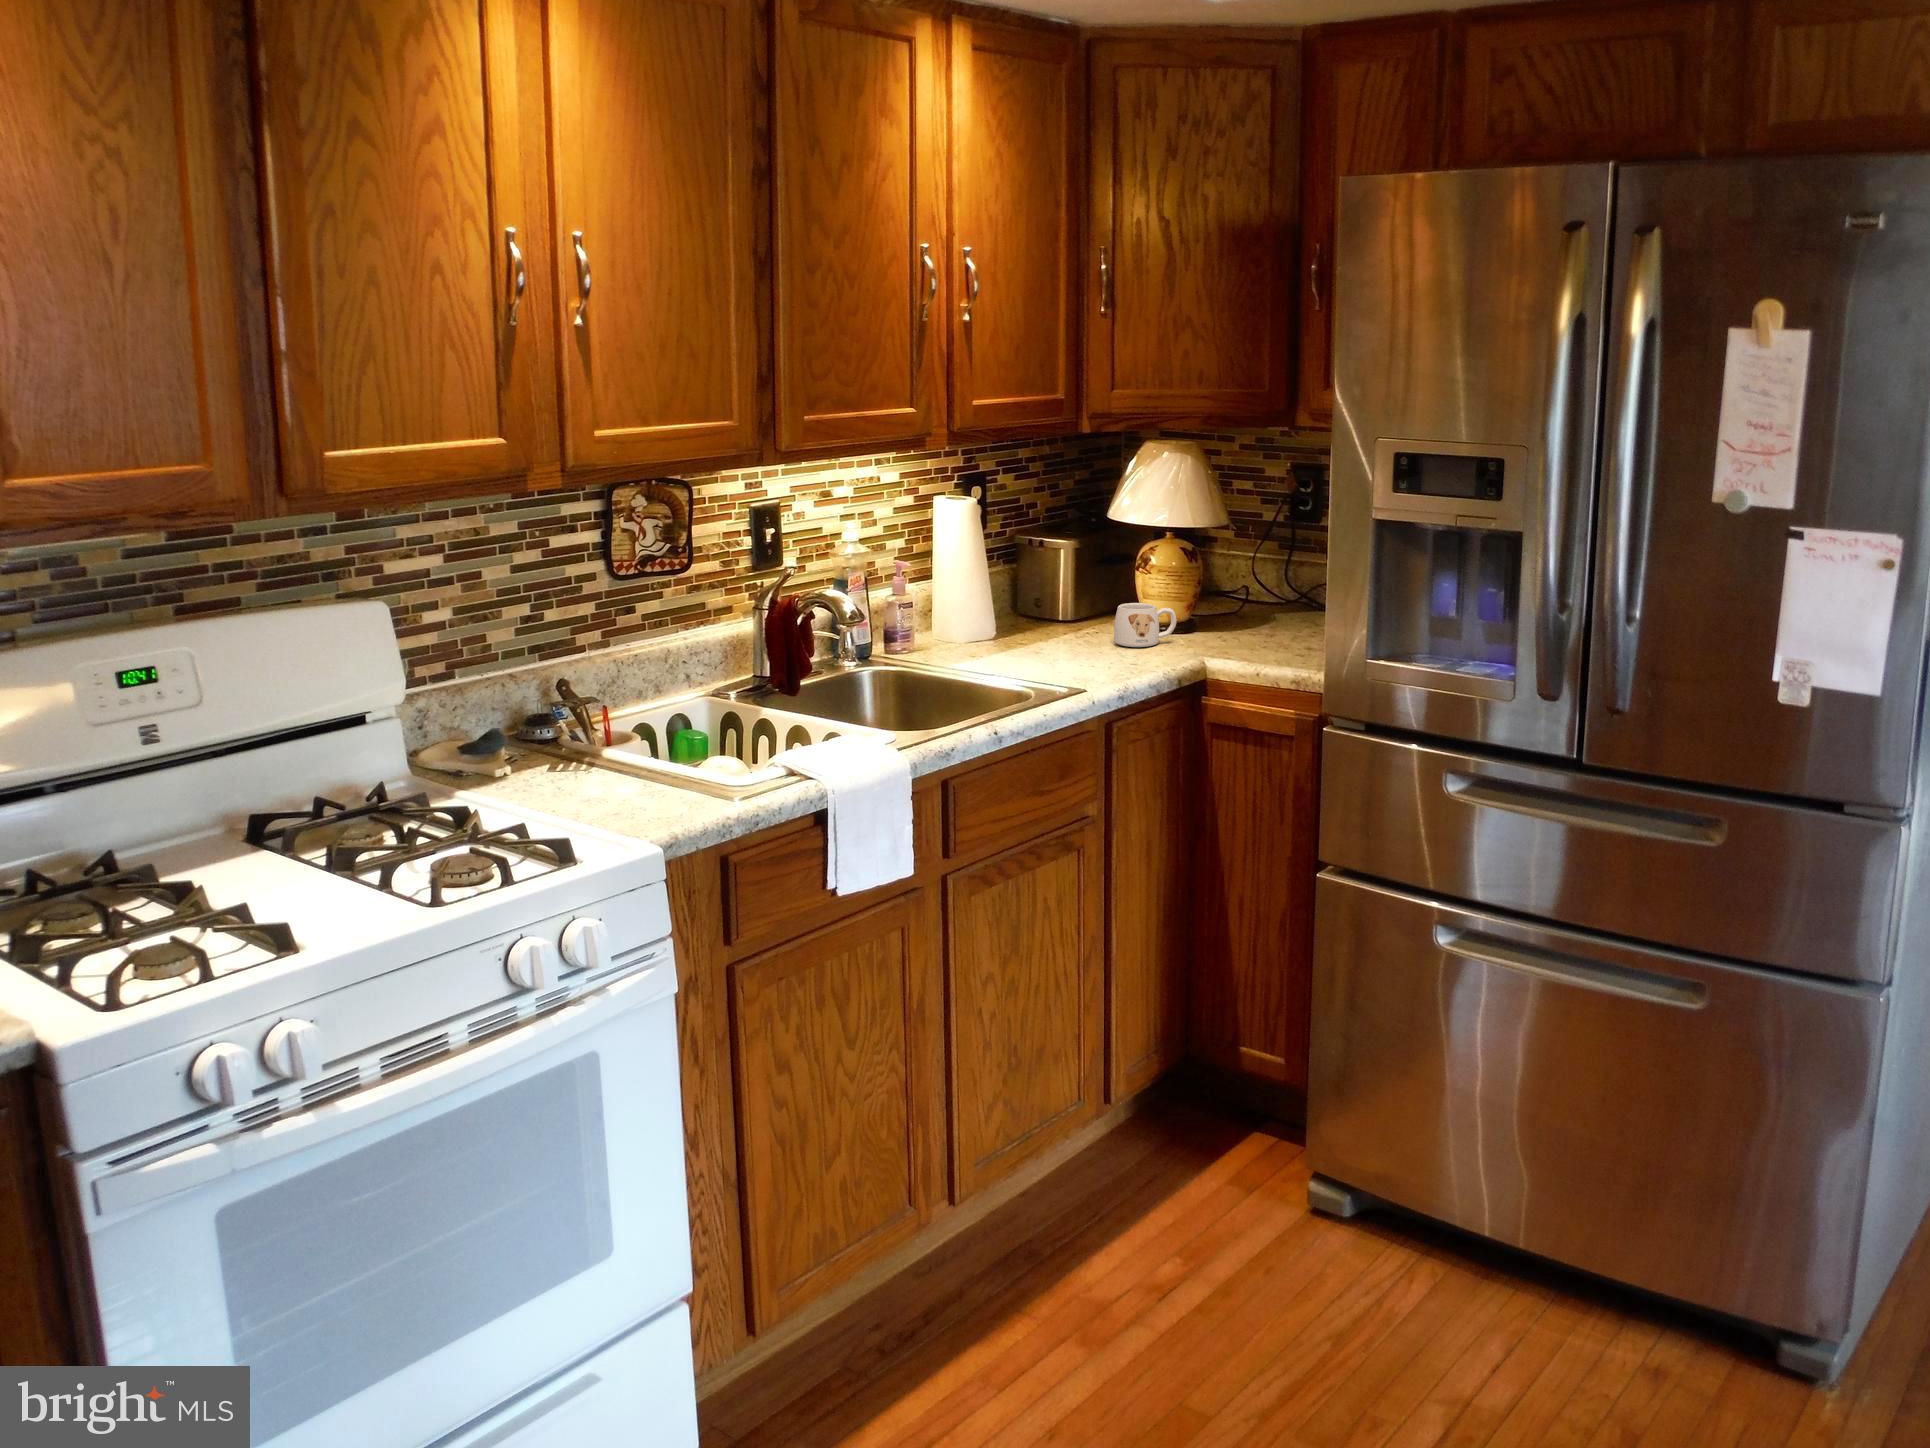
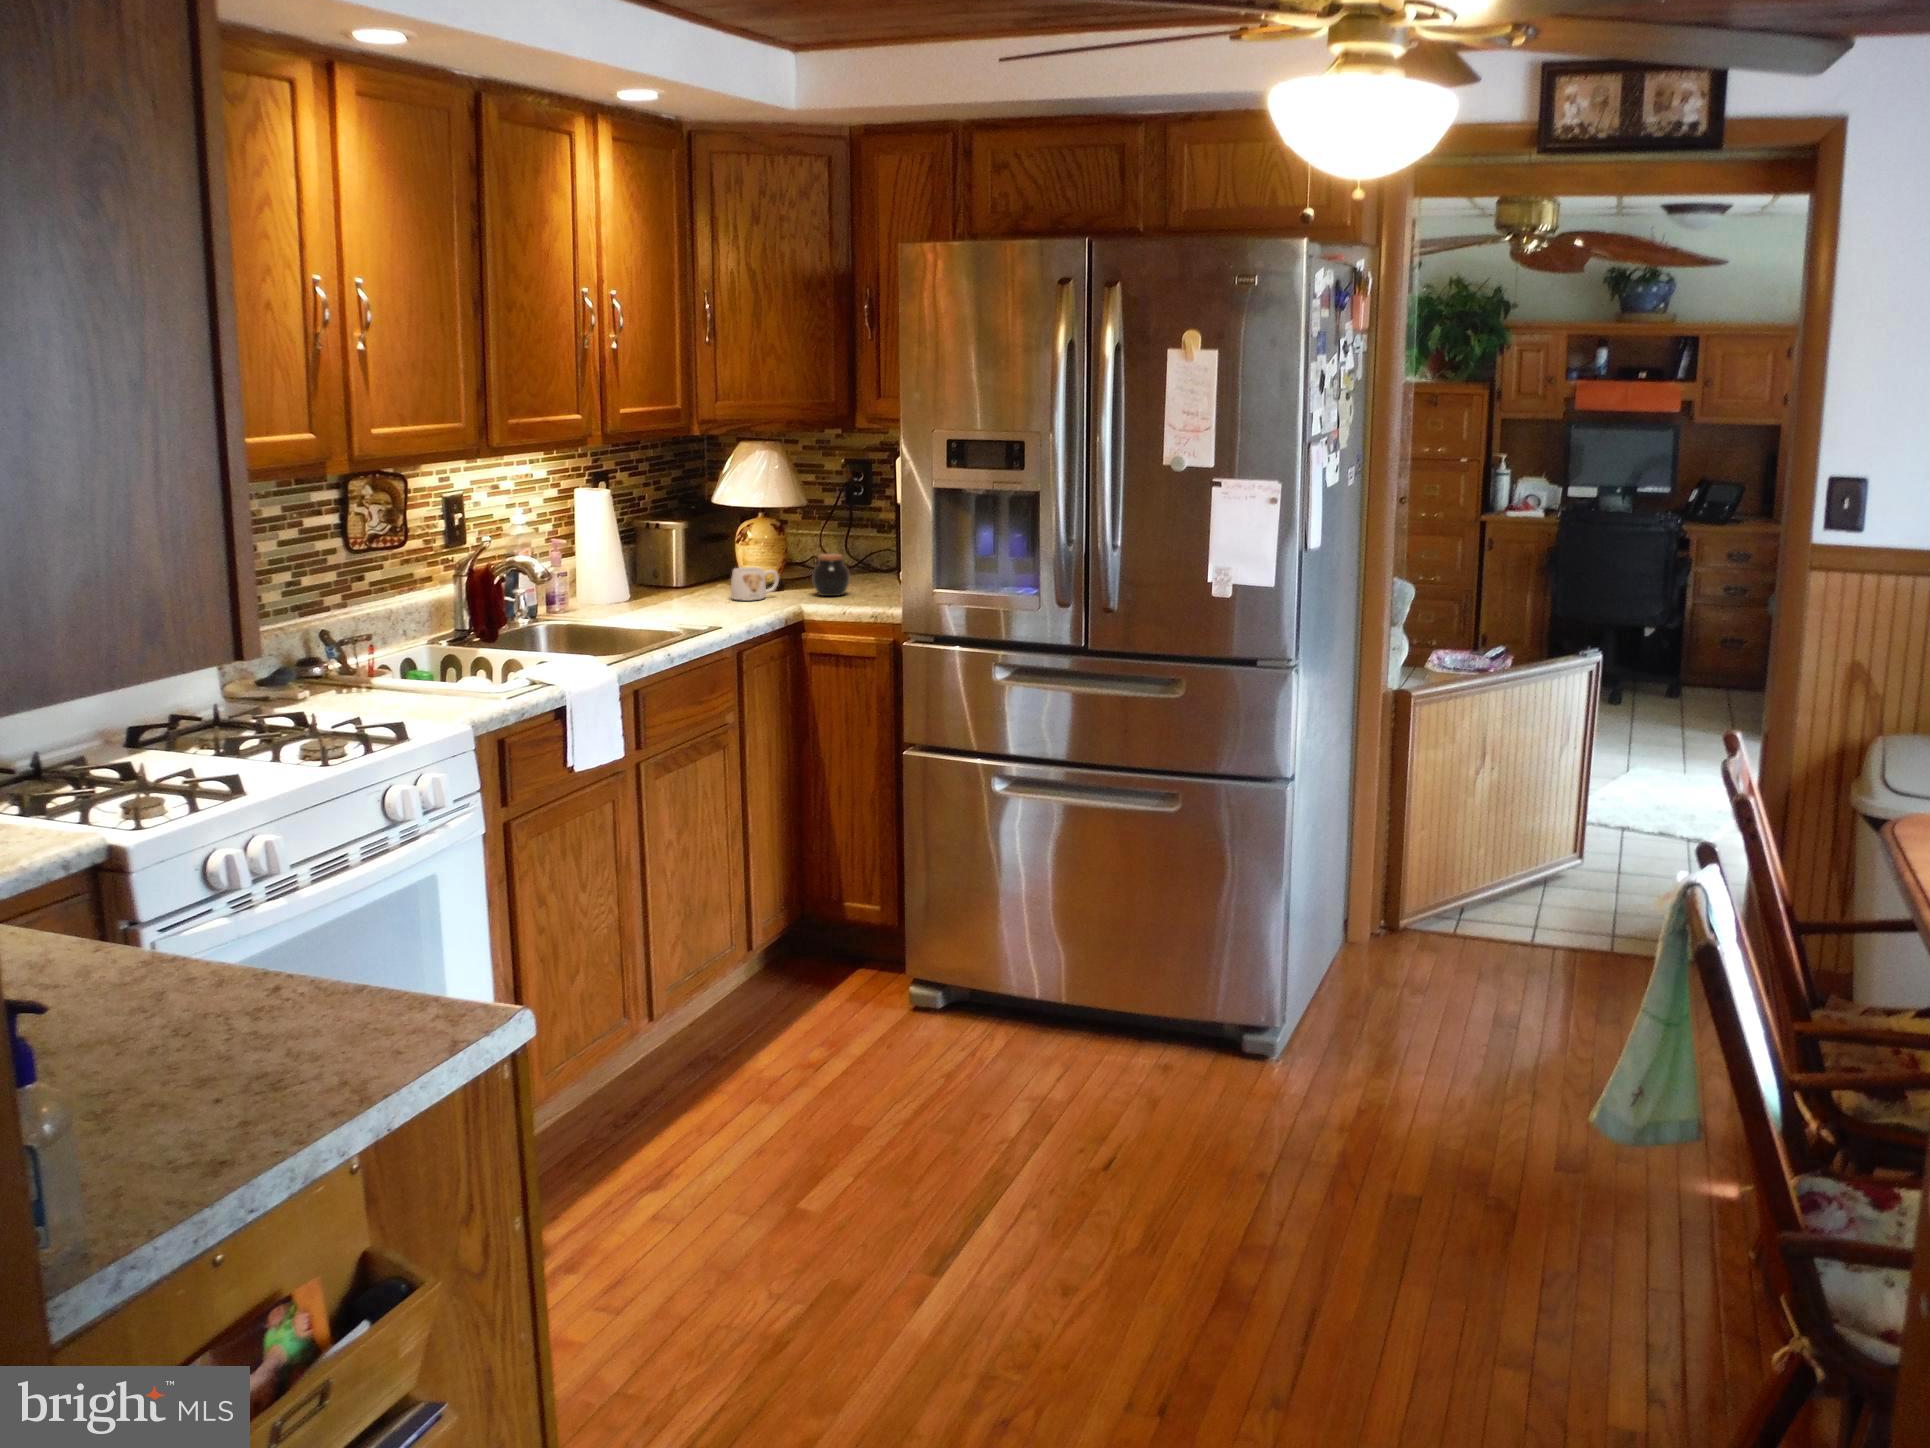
jar: none [1219,590,1268,646] -> present [812,554,850,596]

